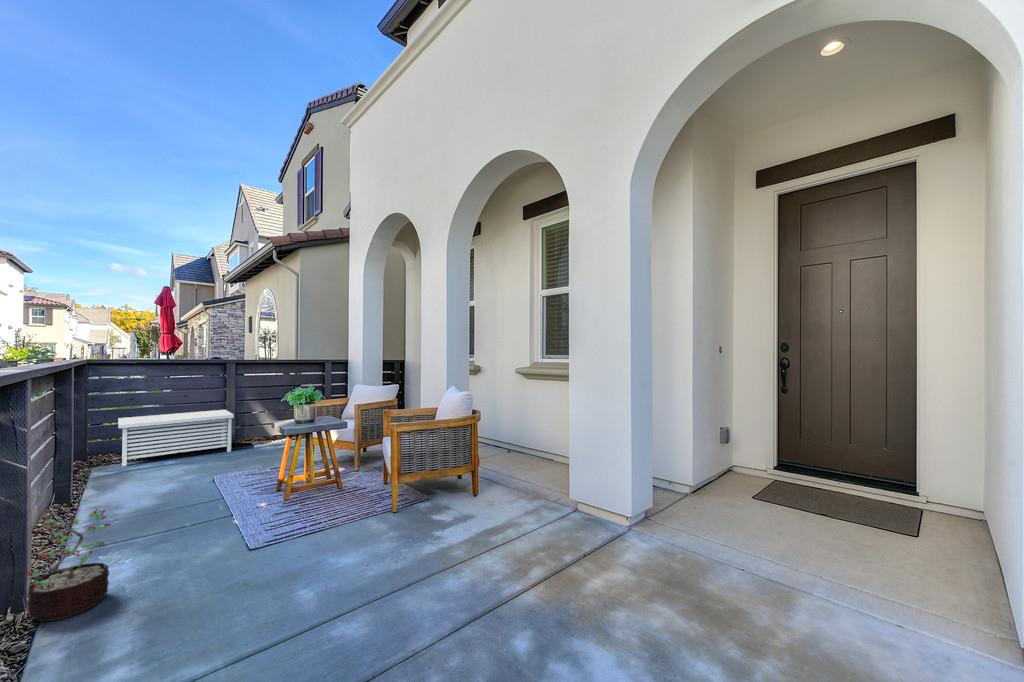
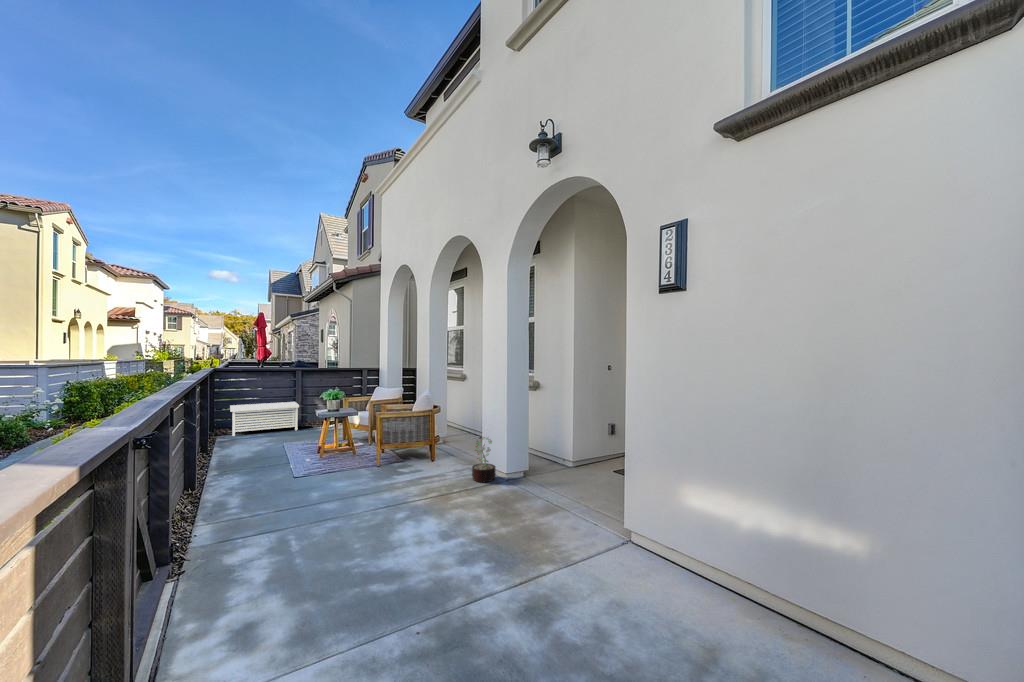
decorative plant: present [27,509,111,622] -> present [472,437,496,482]

